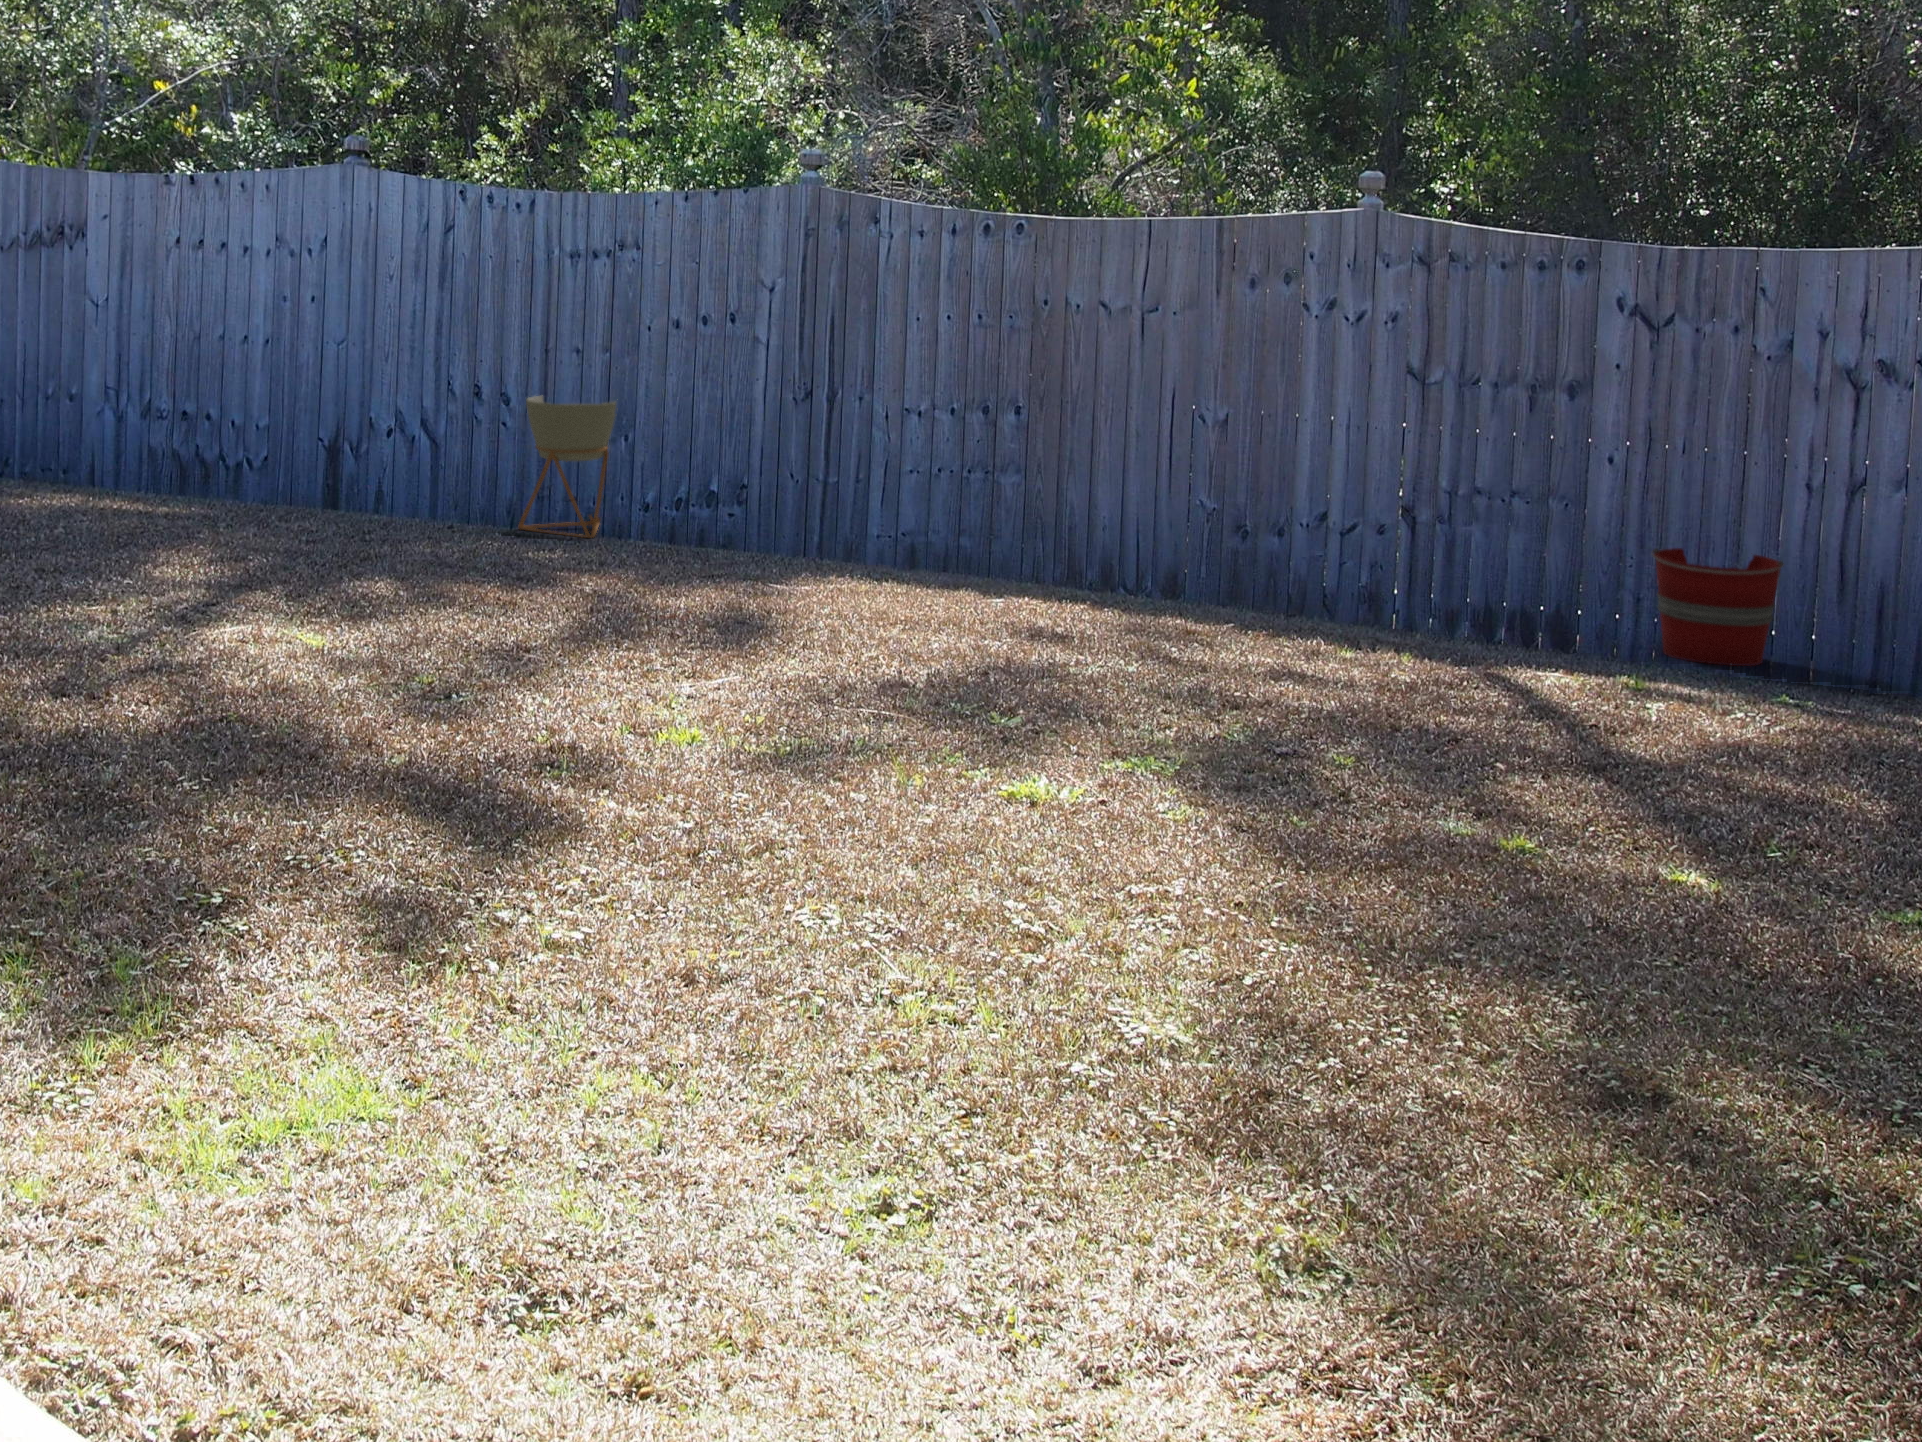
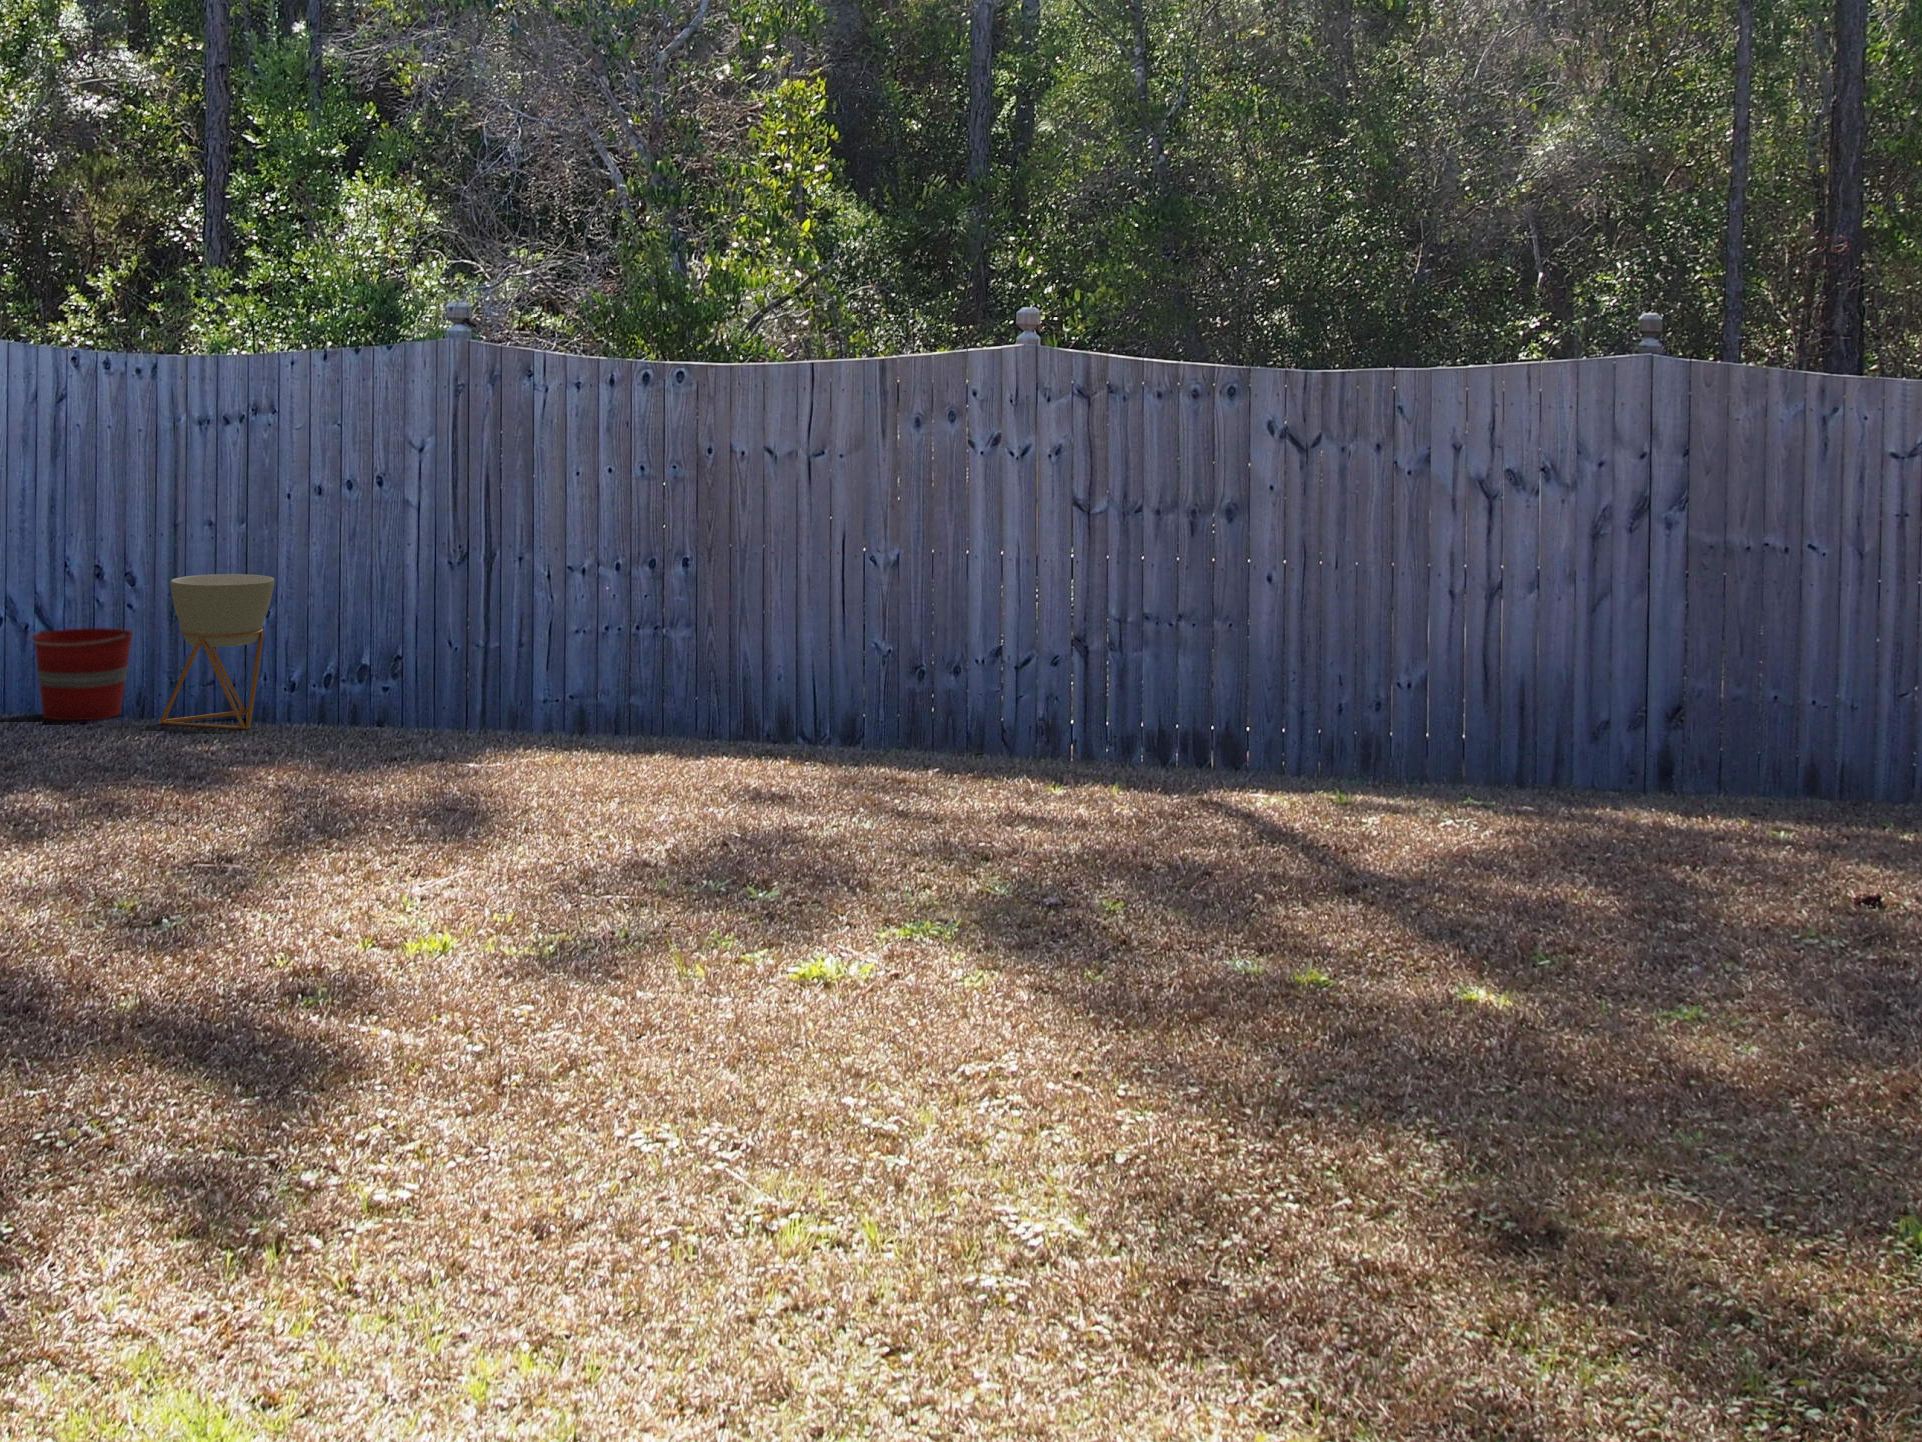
bucket: present [1652,548,1784,666] -> present [33,628,133,720]

